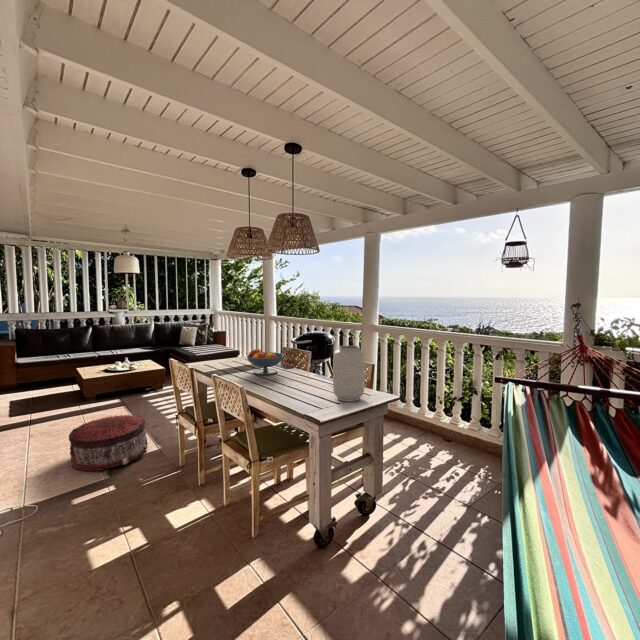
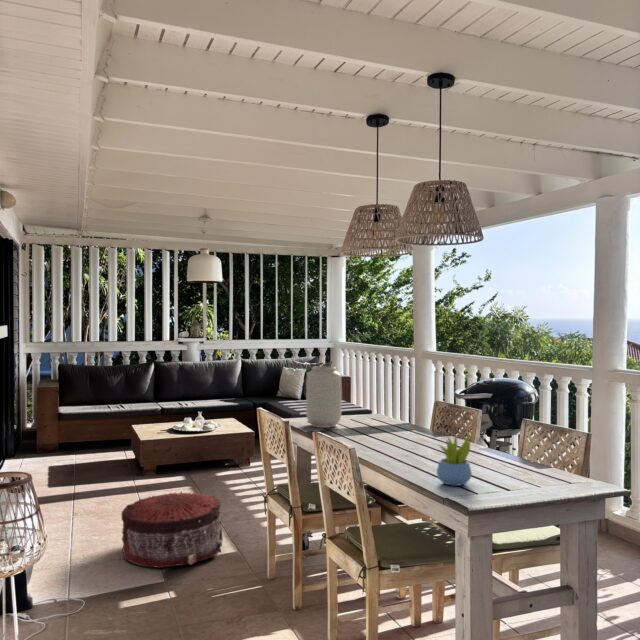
vase: present [333,345,365,402] -> present [306,366,342,428]
fruit bowl: present [247,349,284,375] -> none [370,398,432,441]
succulent plant: none [295,370,316,404] -> present [437,434,472,486]

